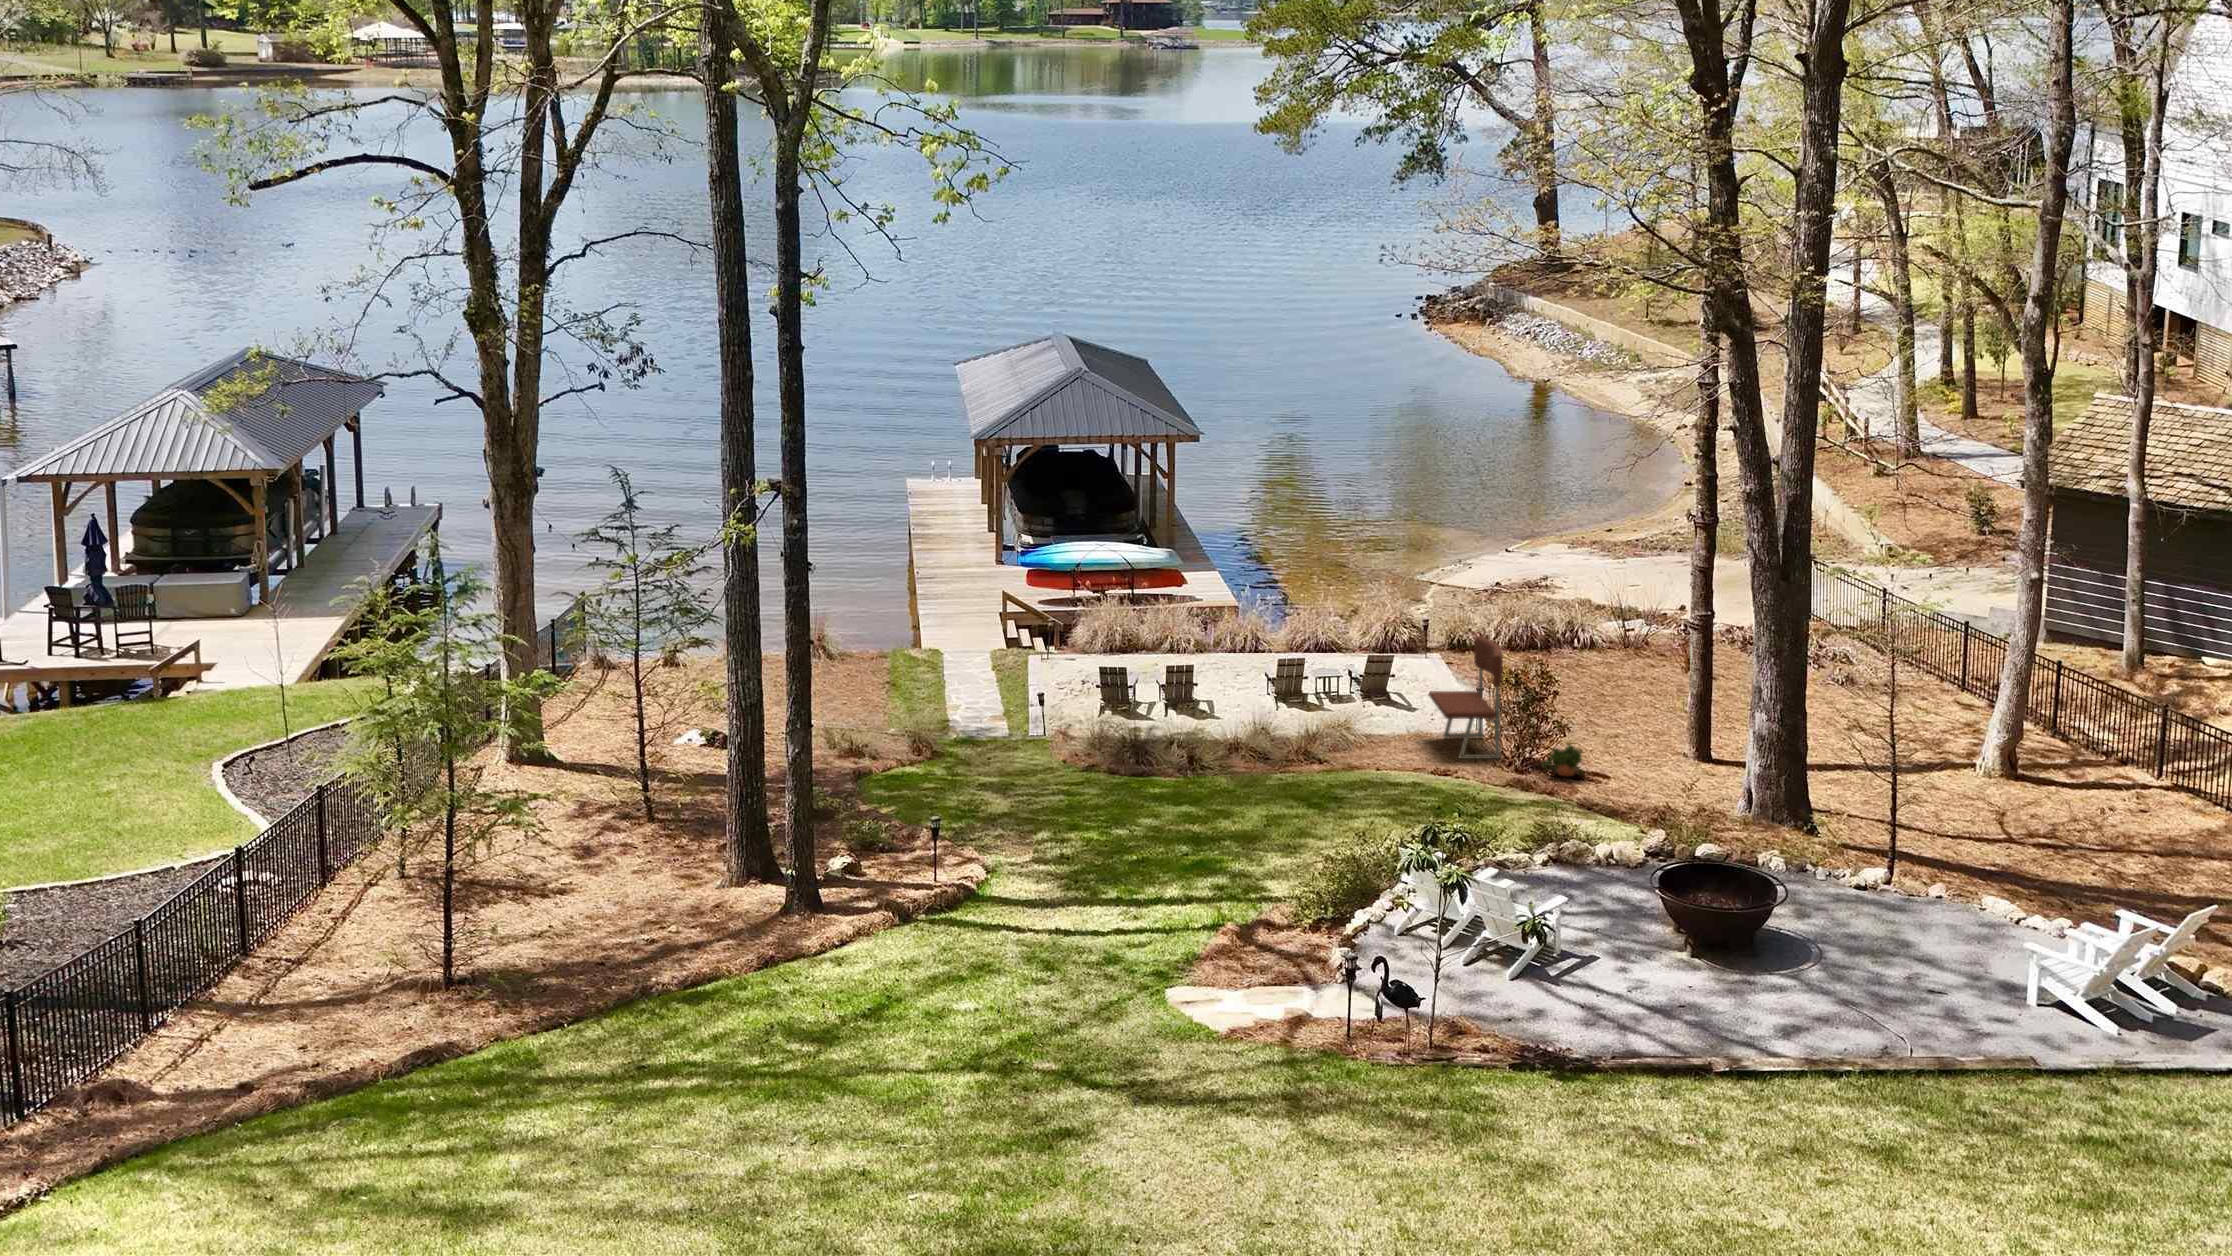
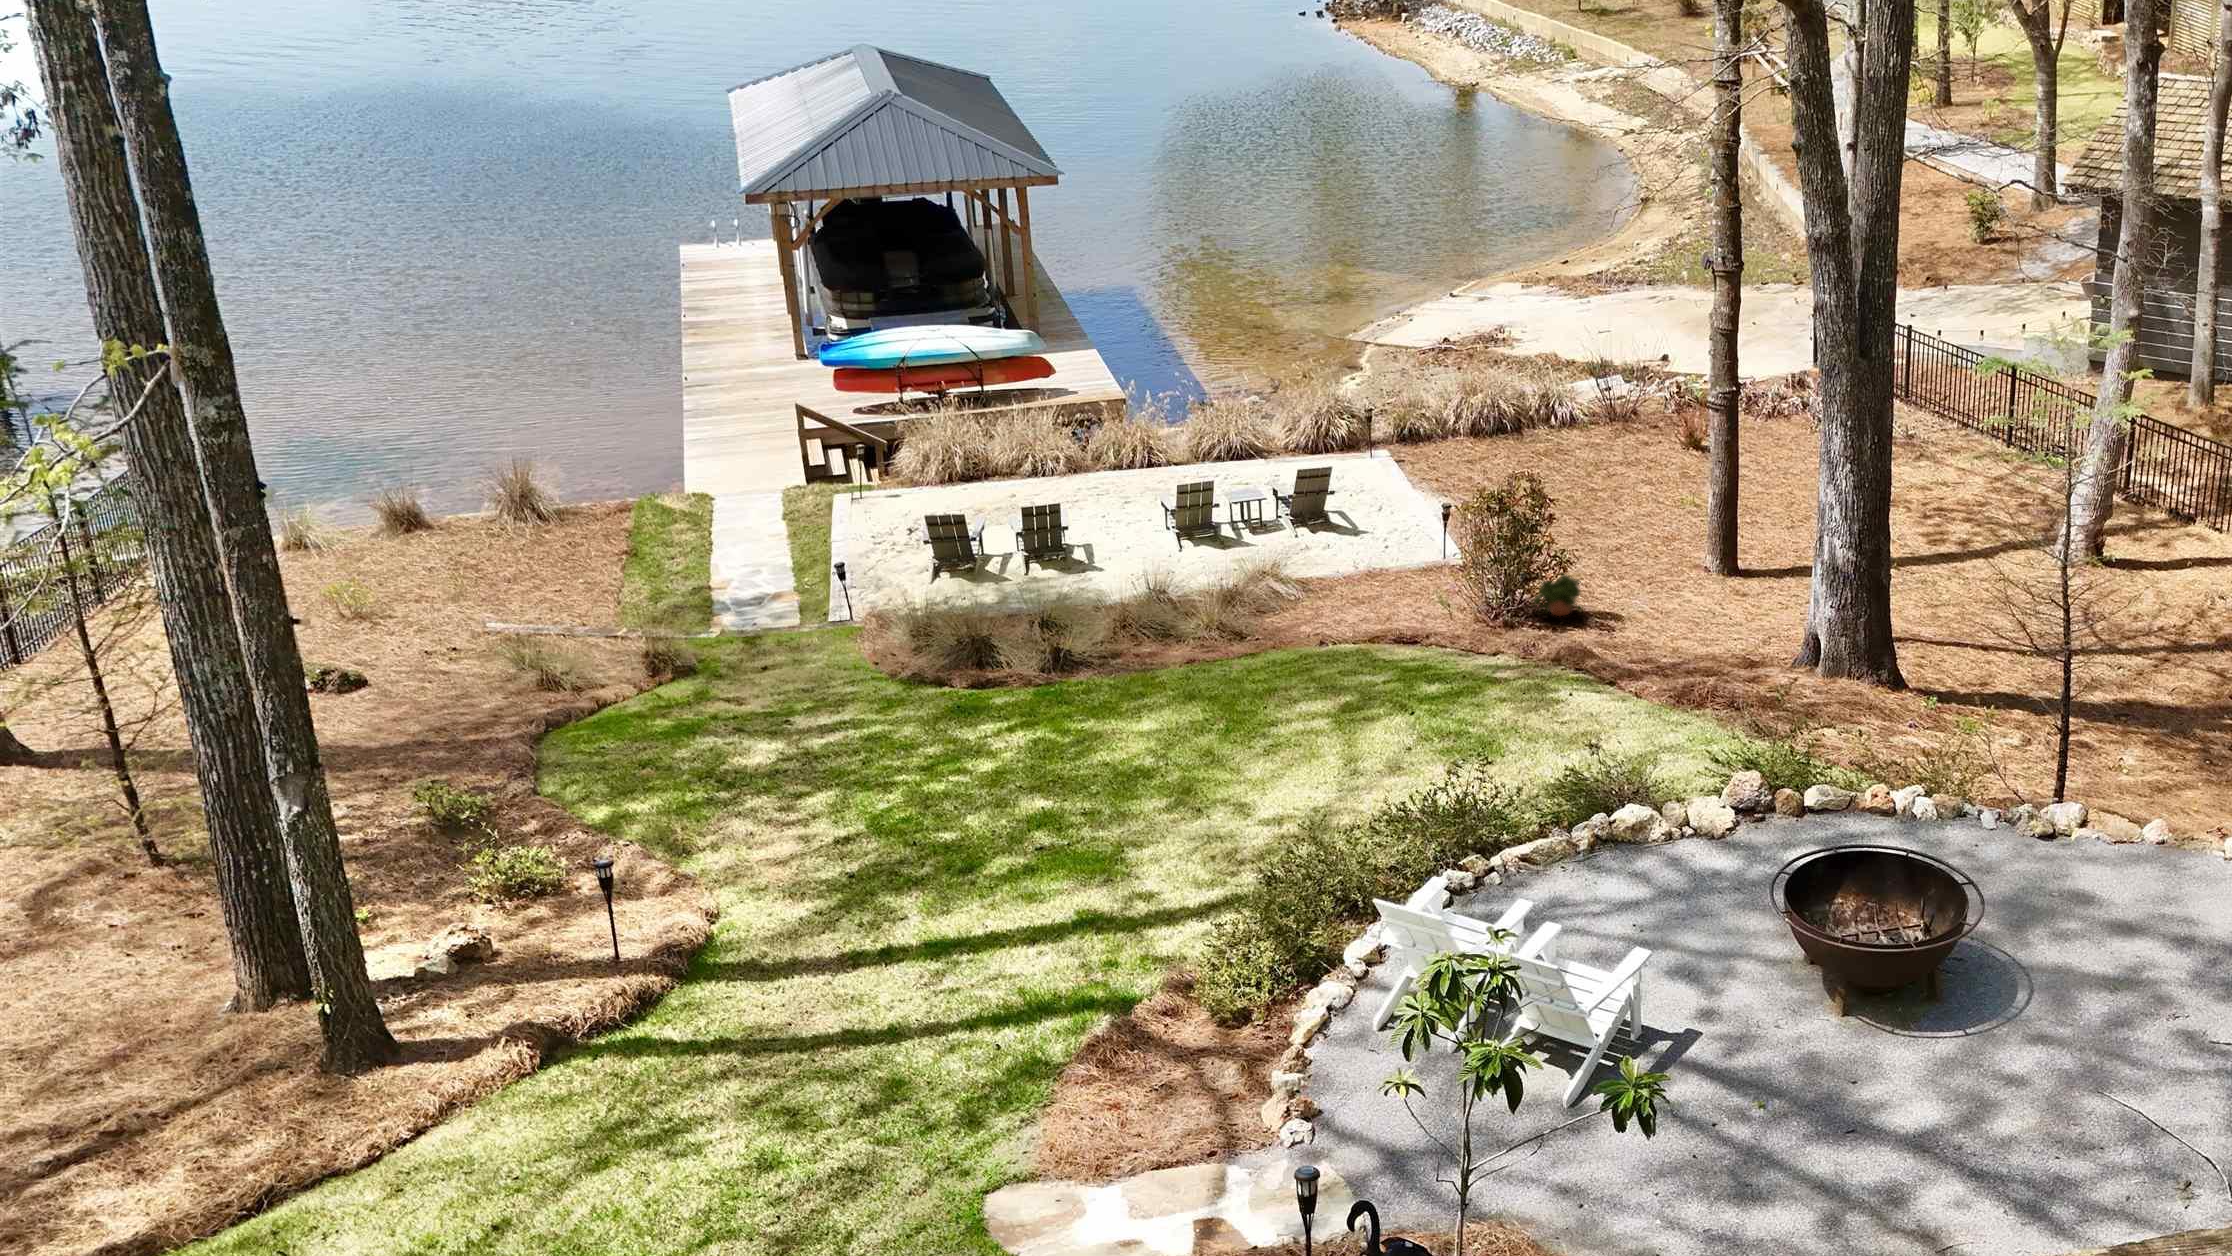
bench: present [1429,636,1503,759] -> none [1378,437,1476,602]

